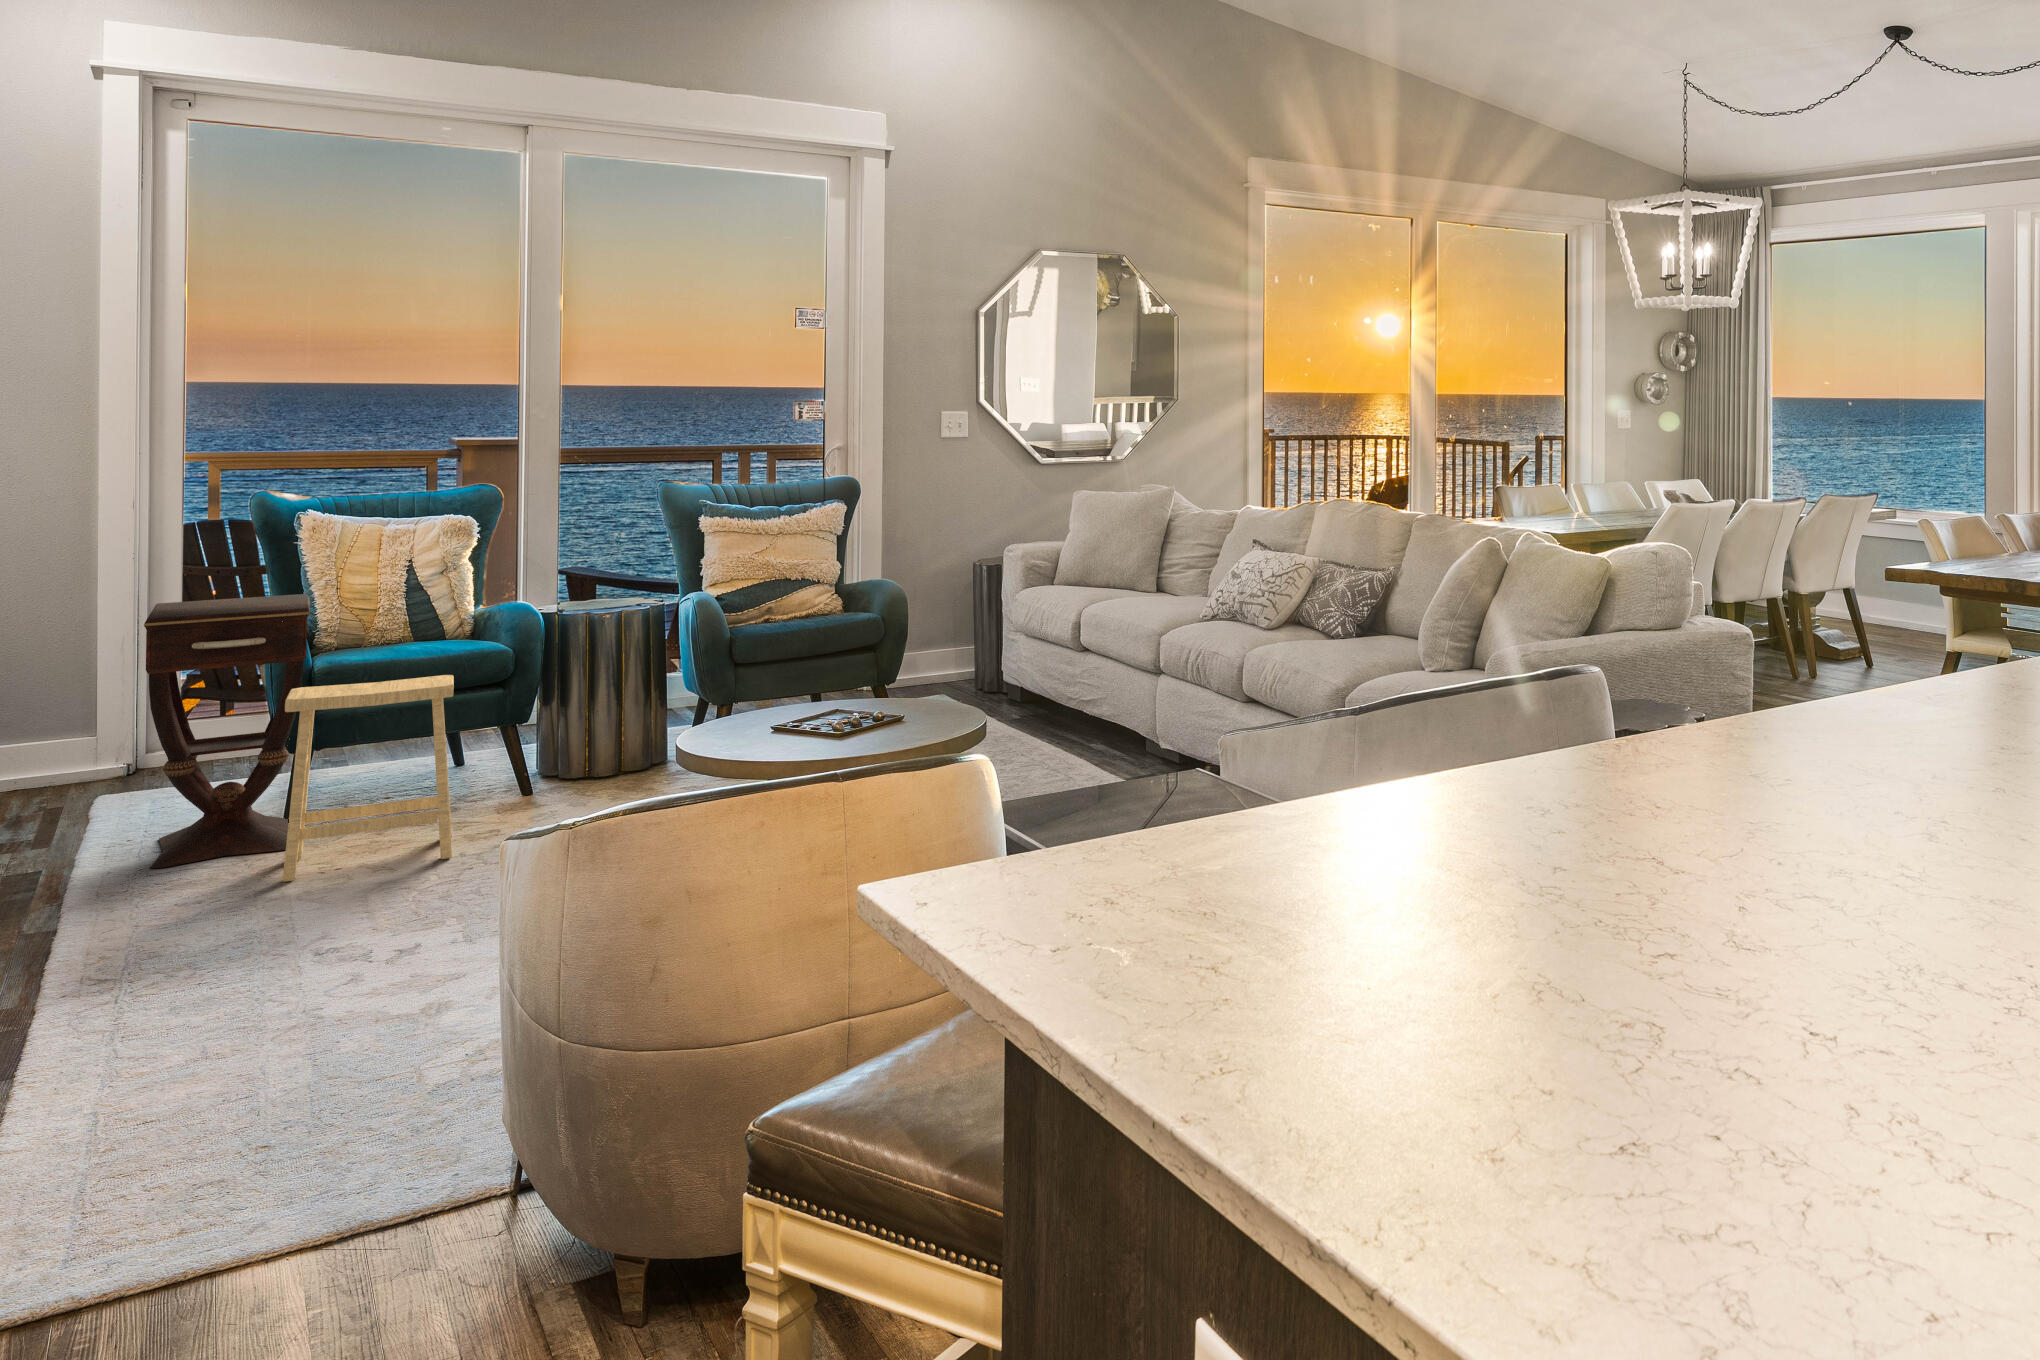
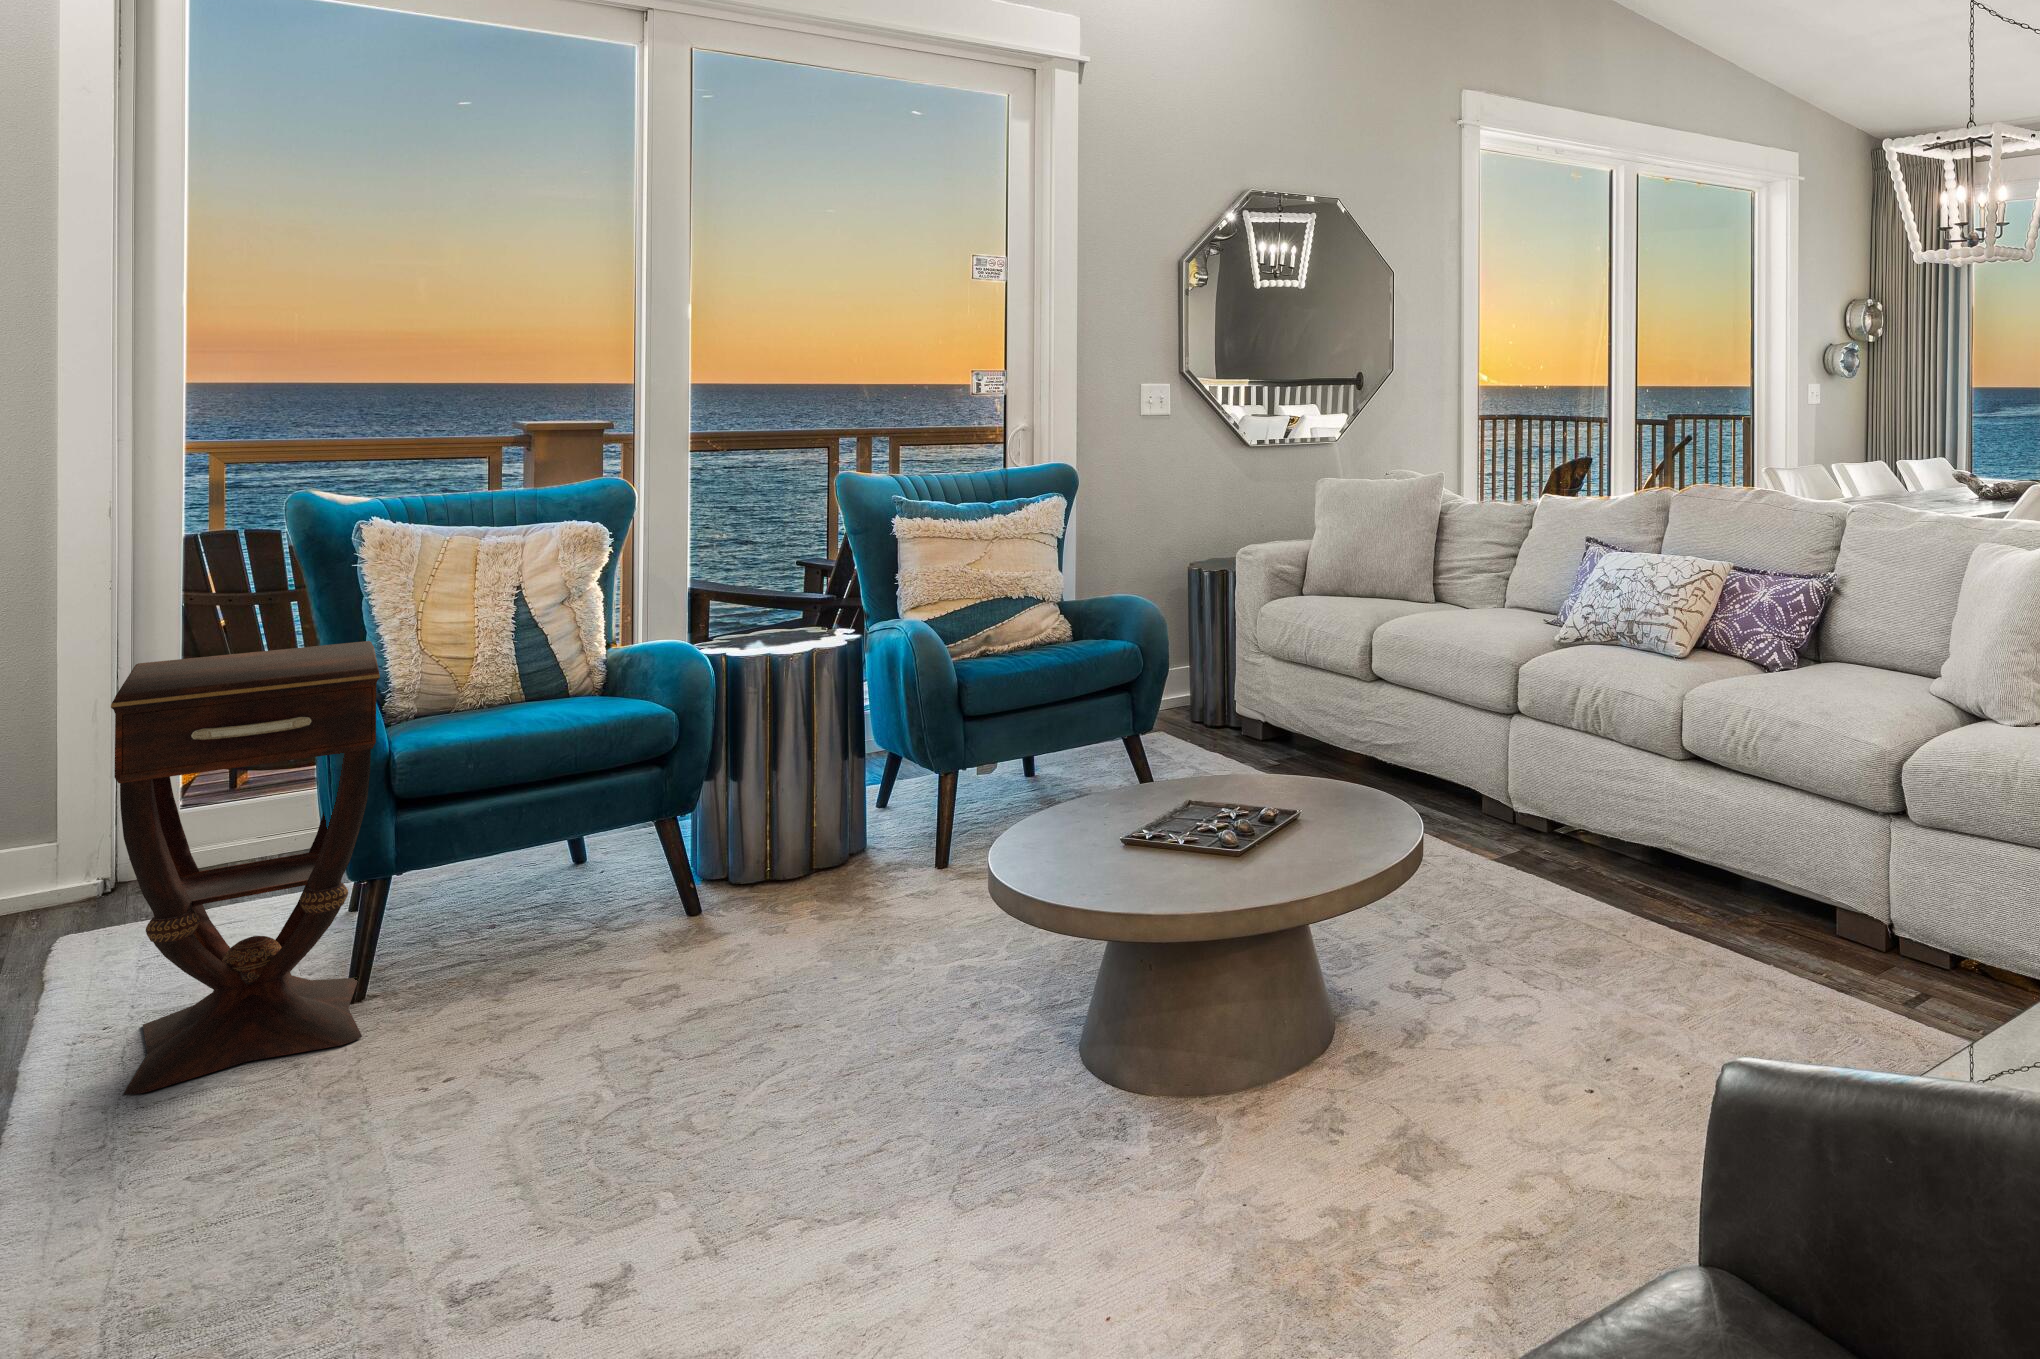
footstool: present [283,675,454,882] -> none [346,764,613,1121]

